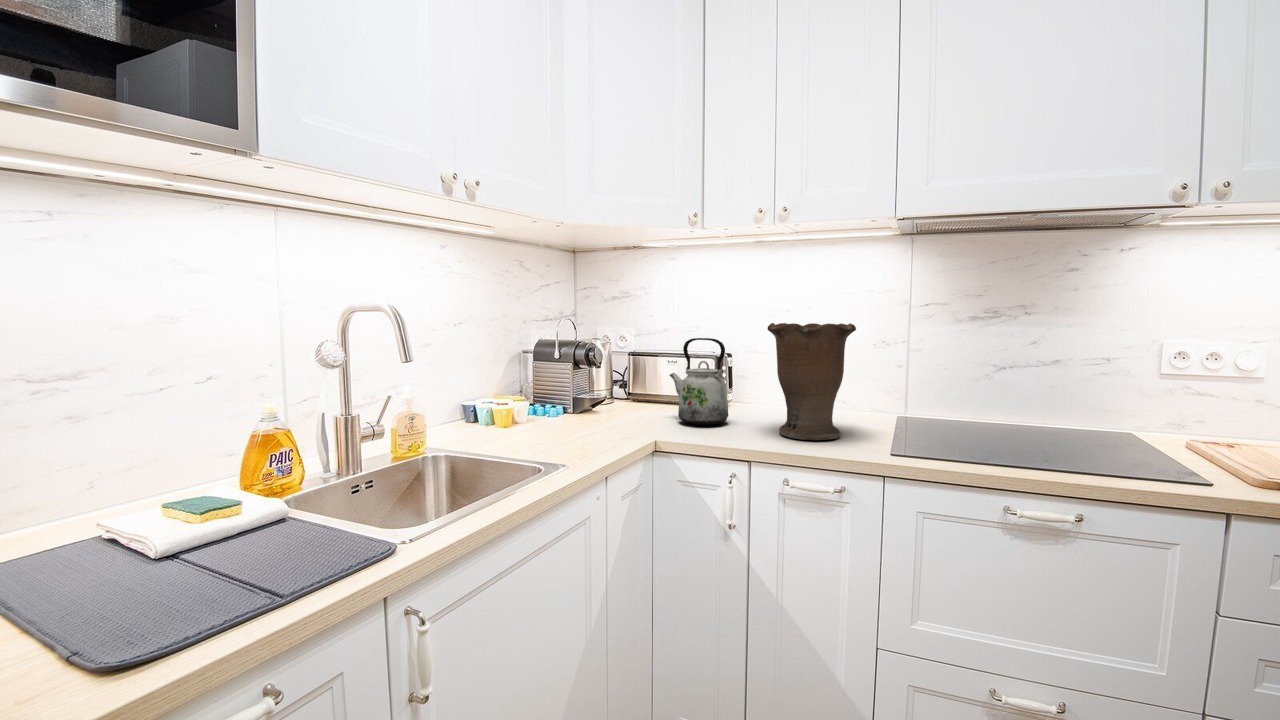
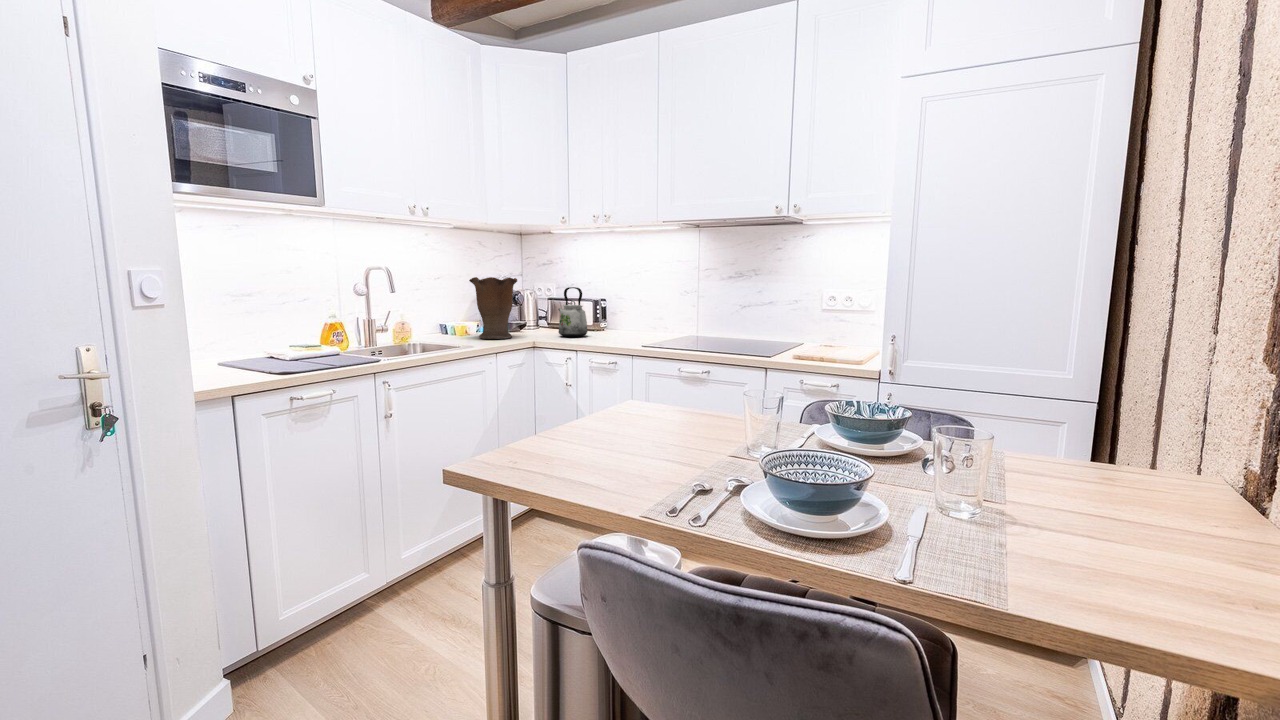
vase: present [767,323,856,440] -> present [469,277,517,339]

